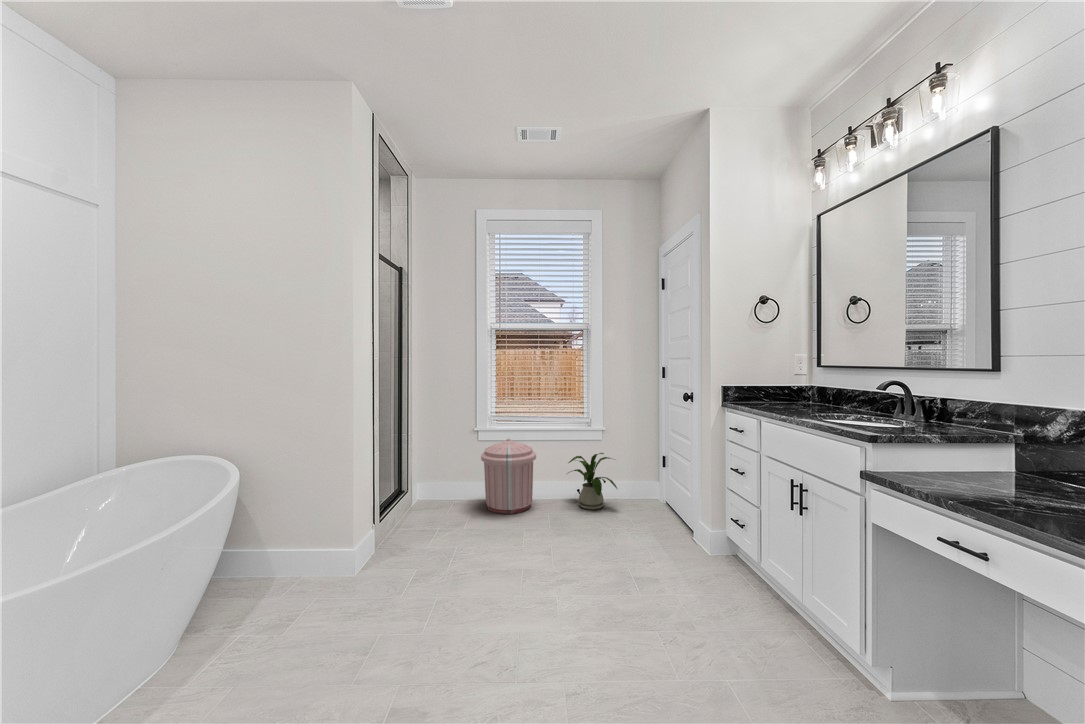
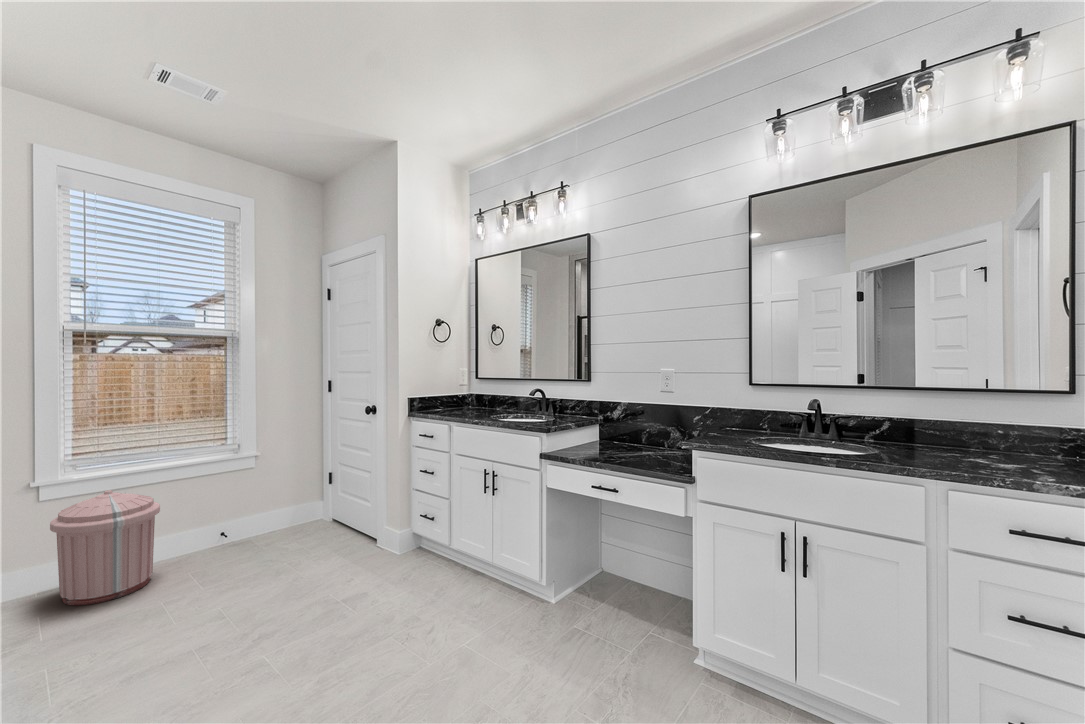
house plant: present [568,453,617,510] -> none [202,484,284,557]

